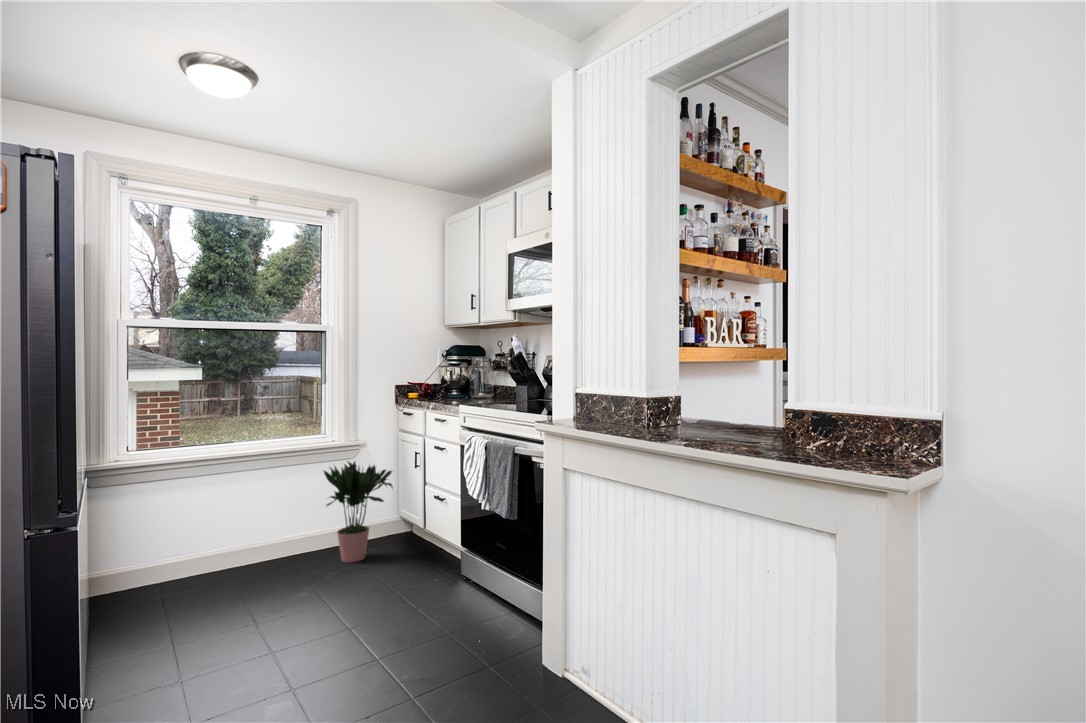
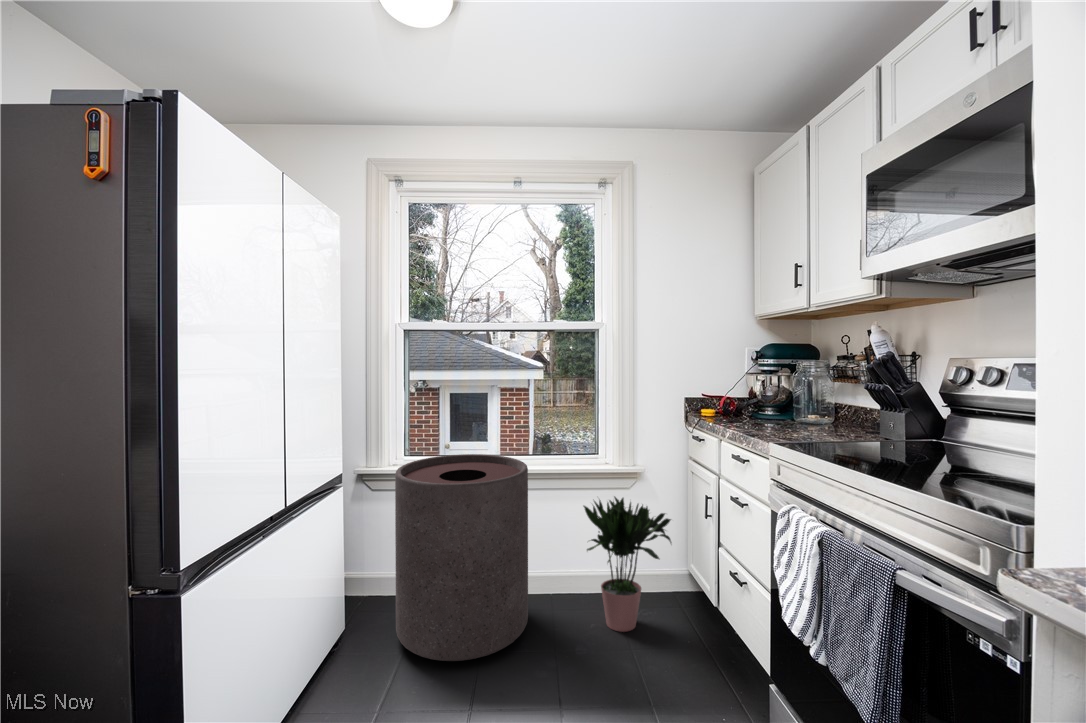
trash can: none [144,440,278,608] -> present [395,454,528,661]

